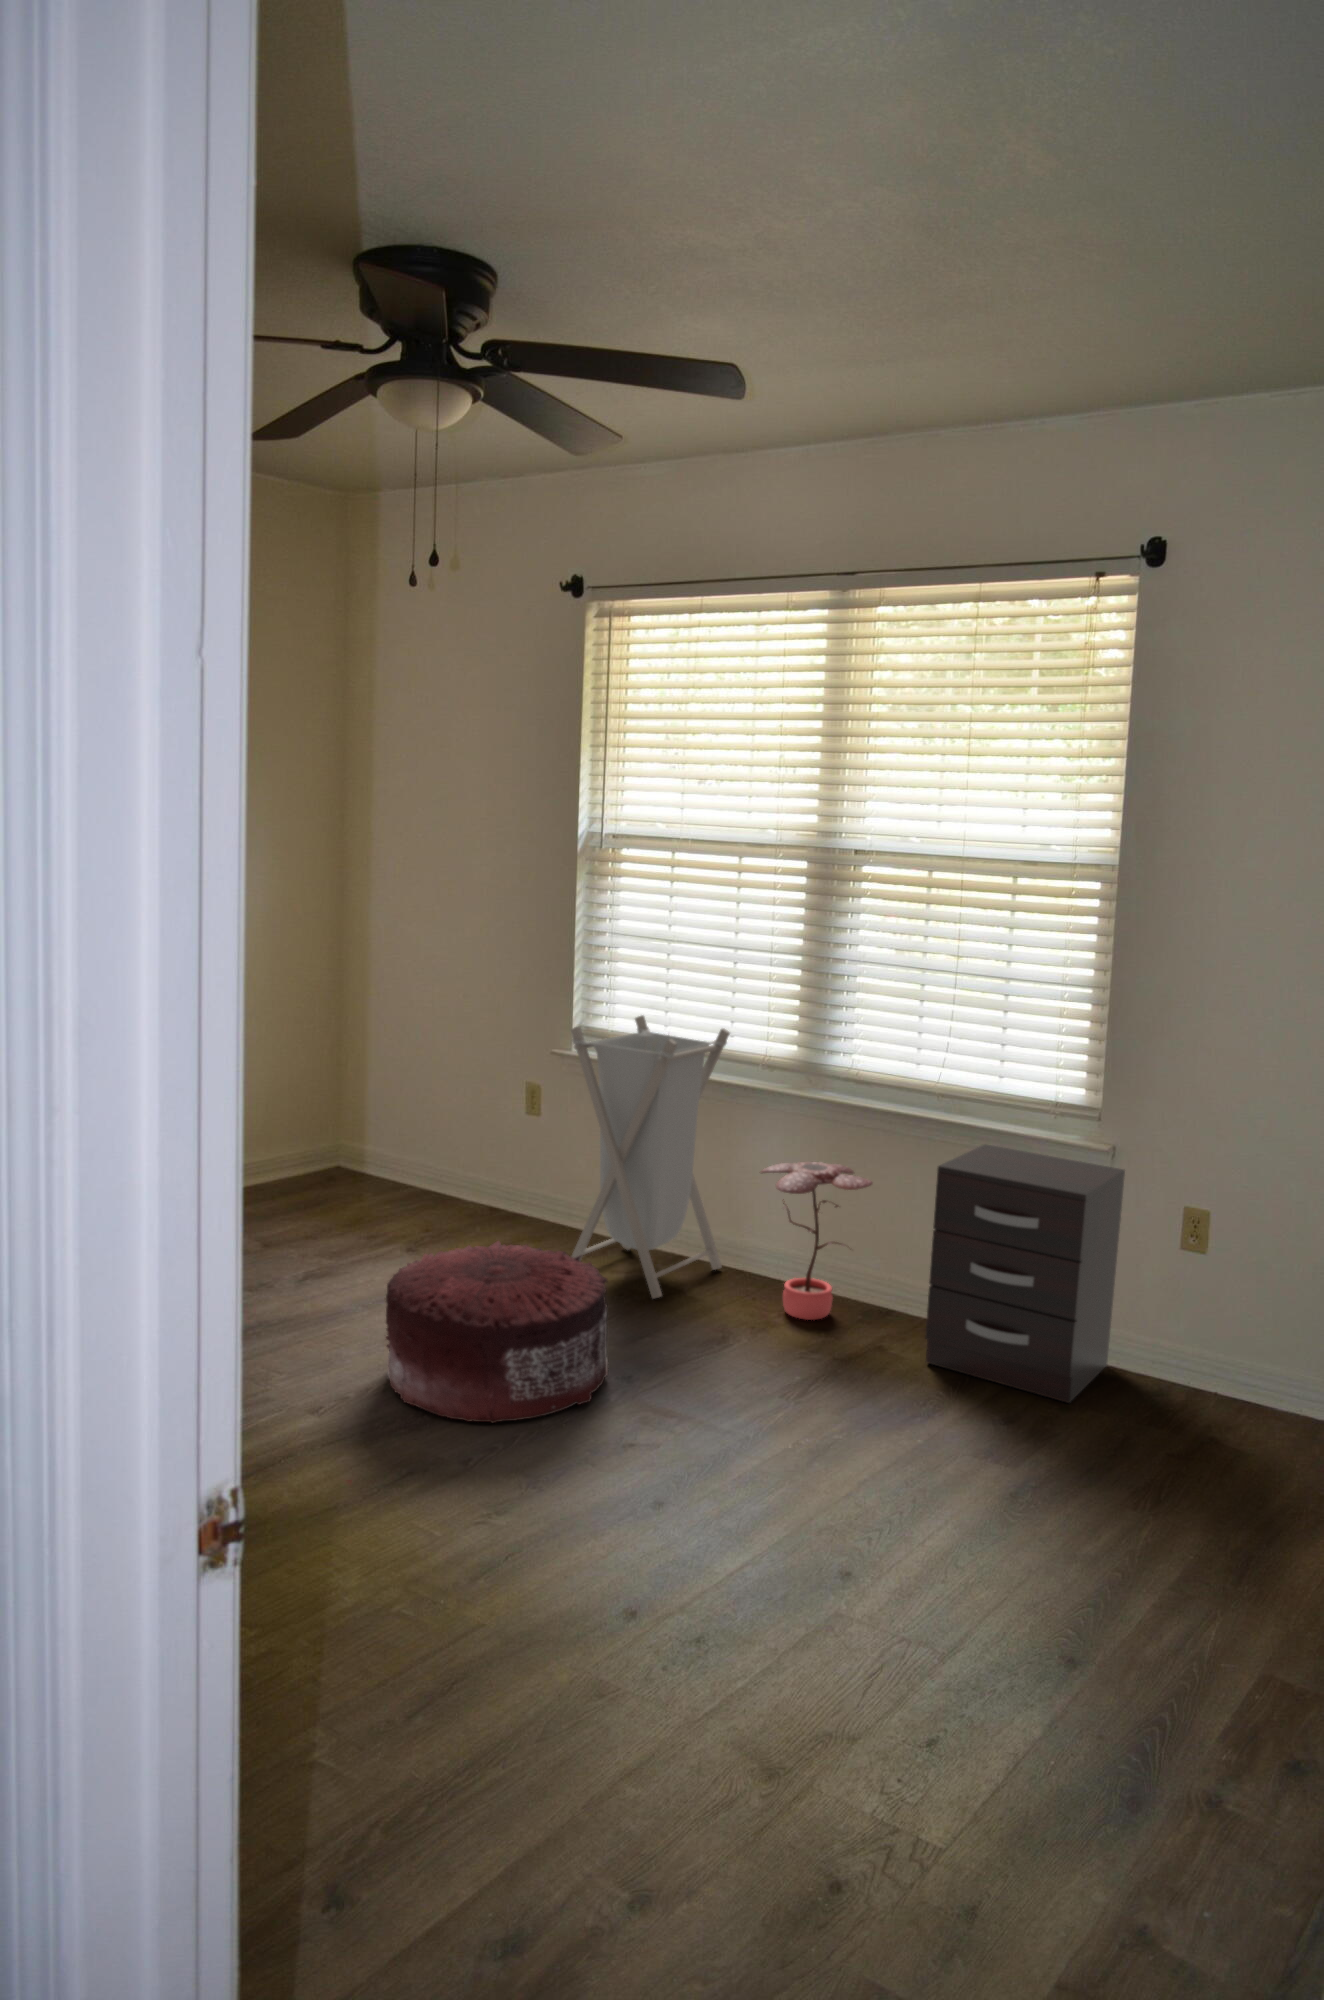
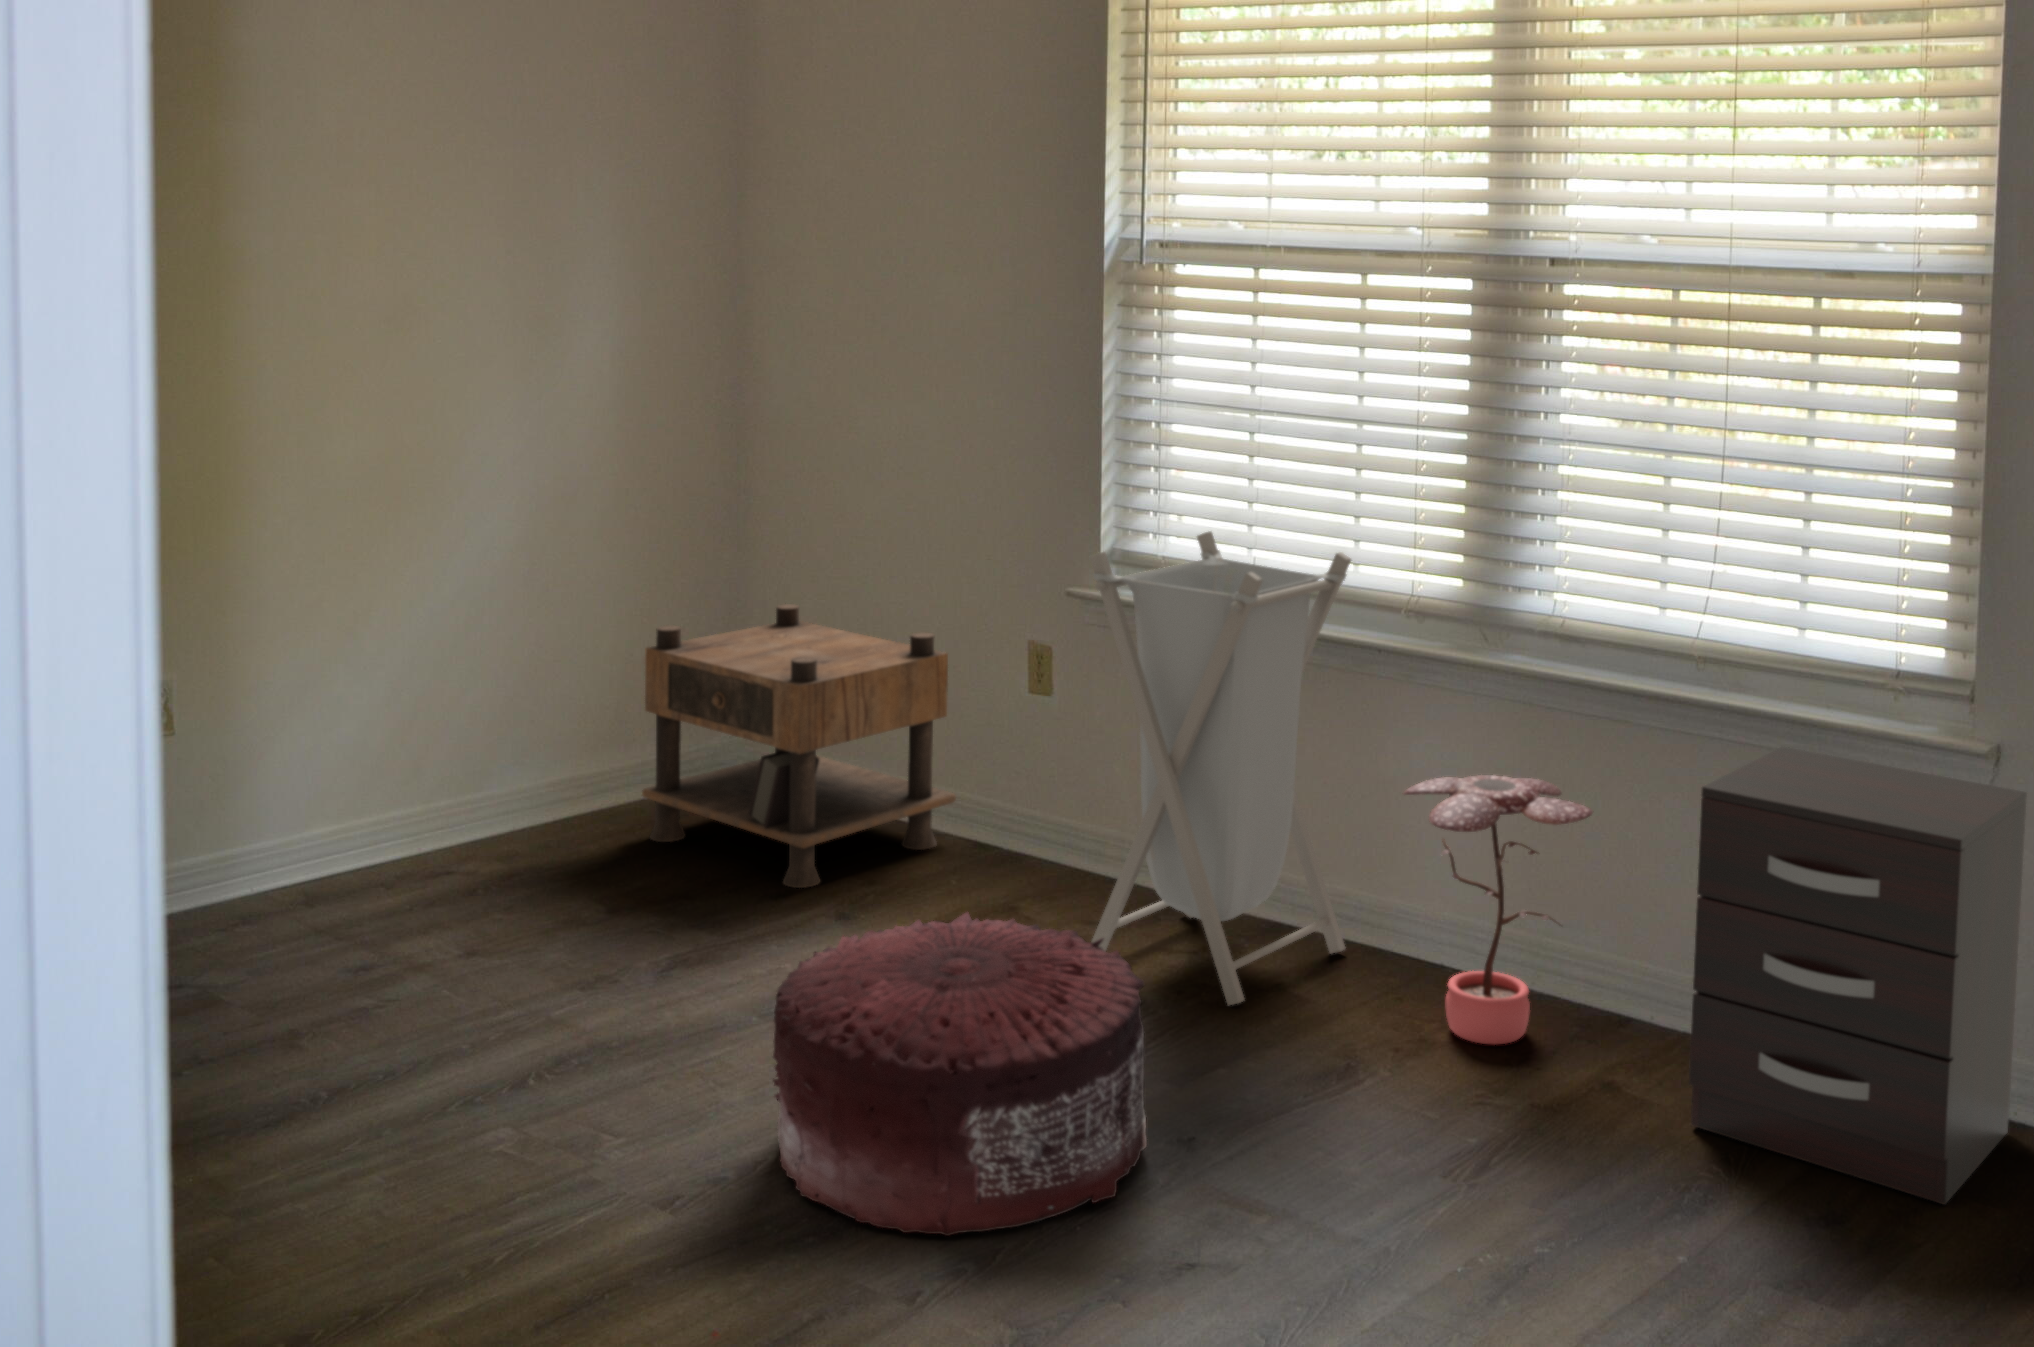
nightstand: none [283,1060,481,1233] -> present [642,604,956,888]

